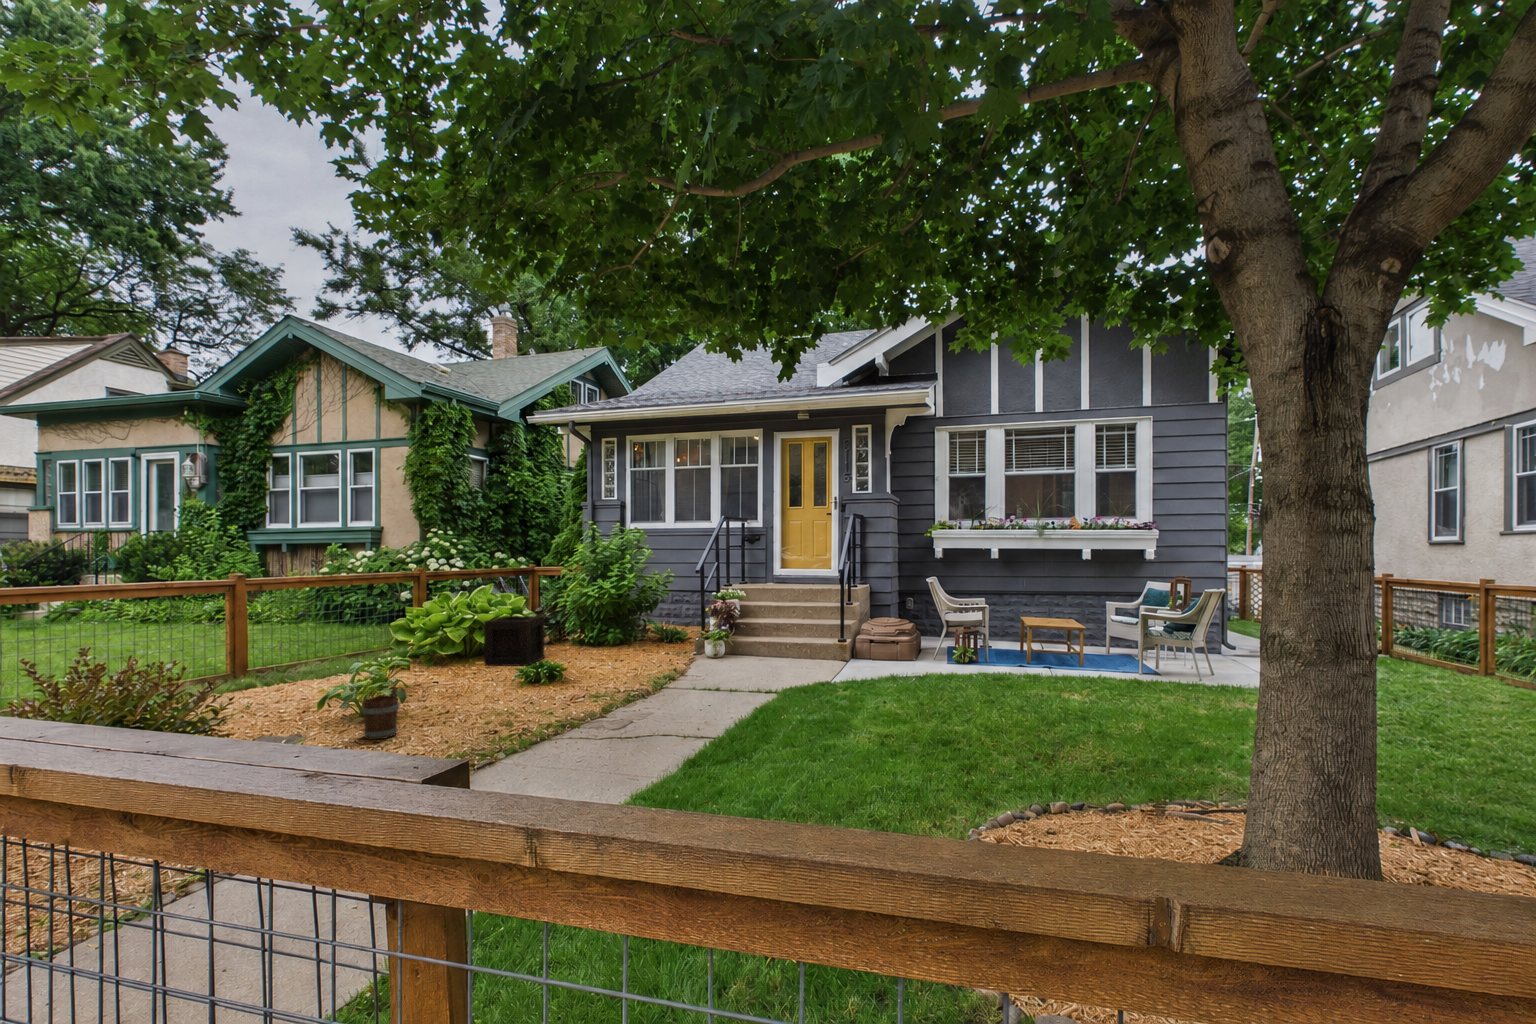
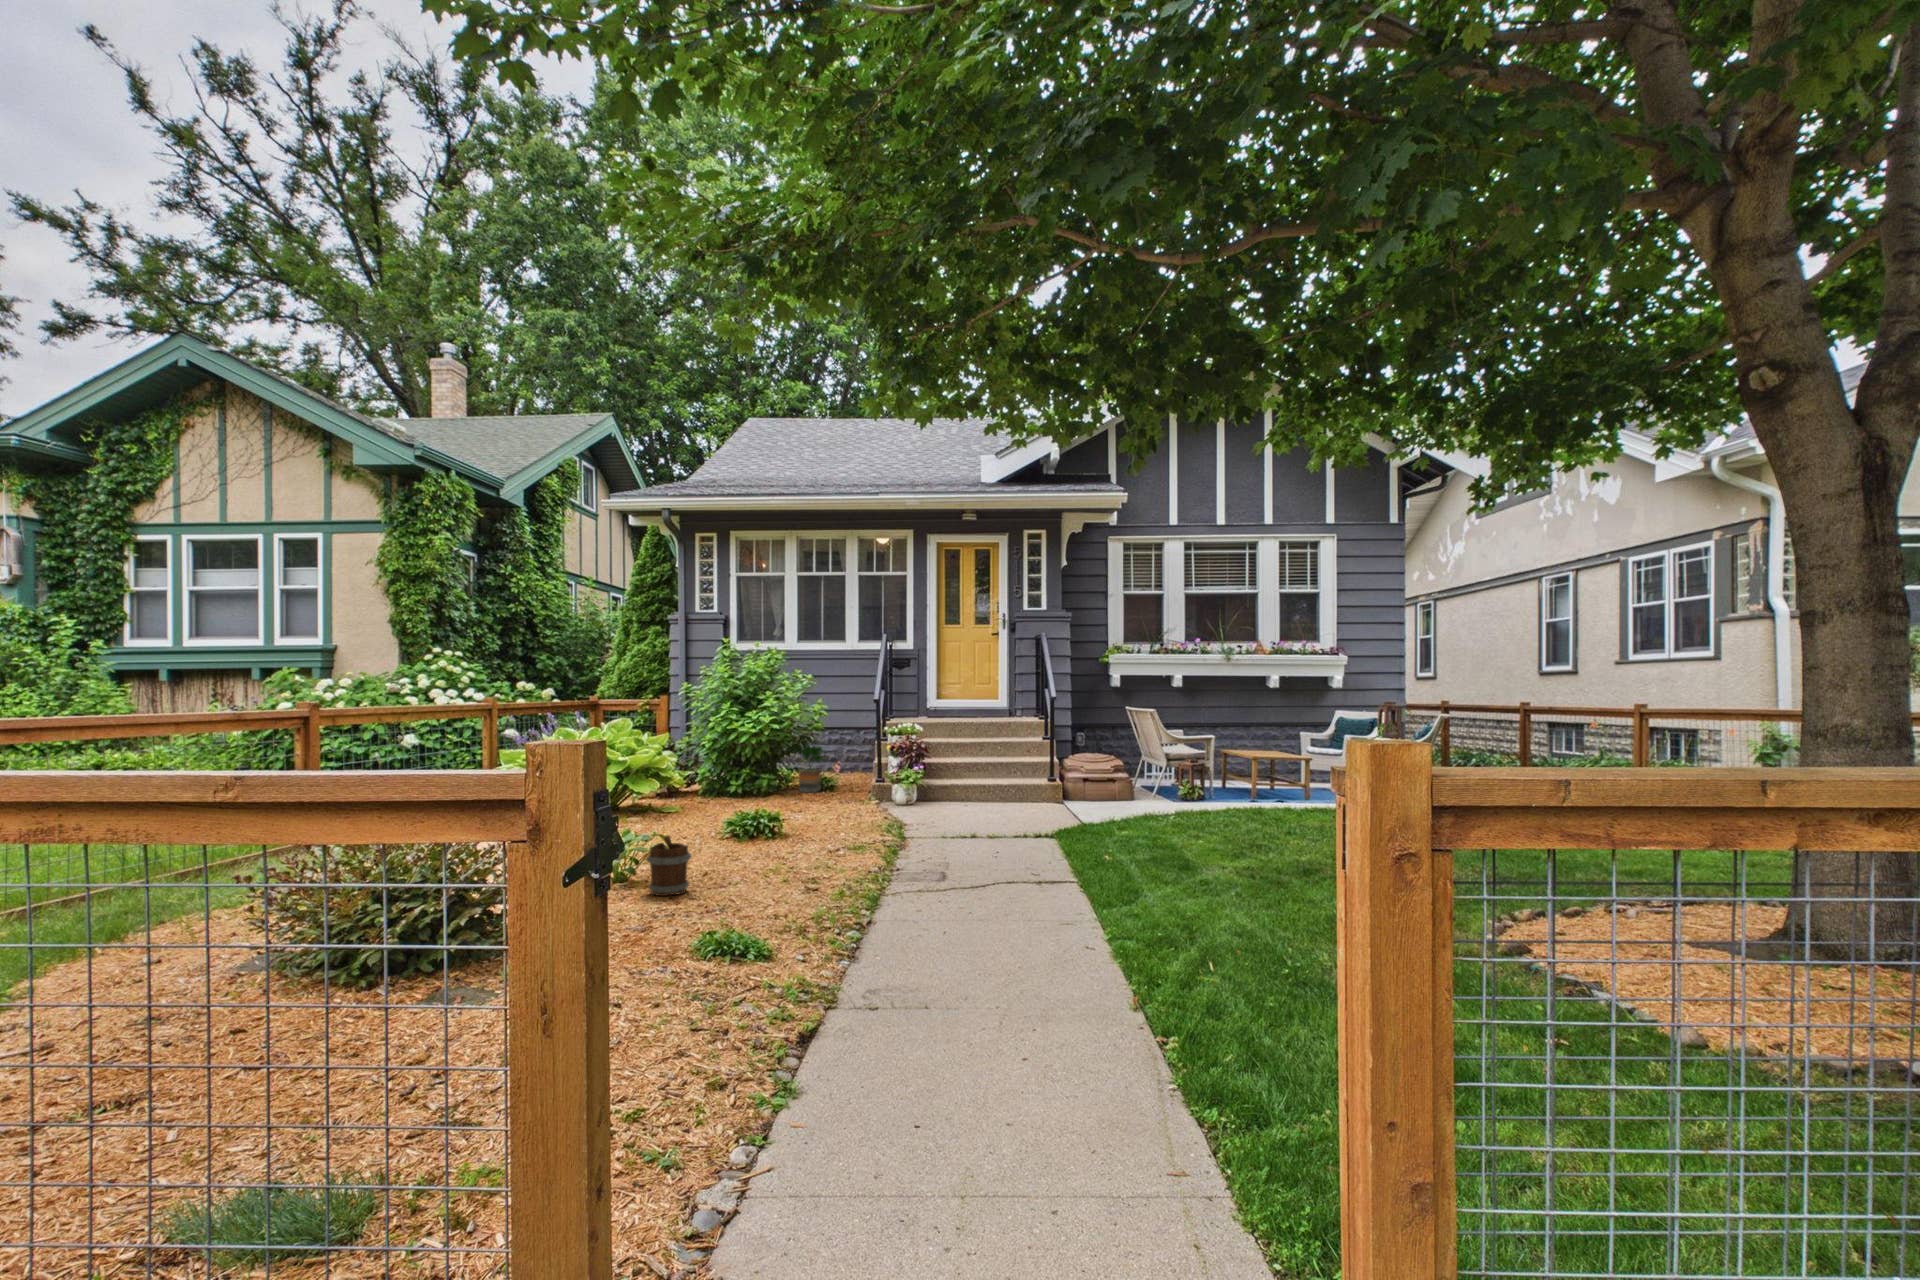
potted tree: none [646,606,671,645] -> present [799,745,826,792]
wooden crate: present [484,616,545,666] -> none [635,757,699,821]

